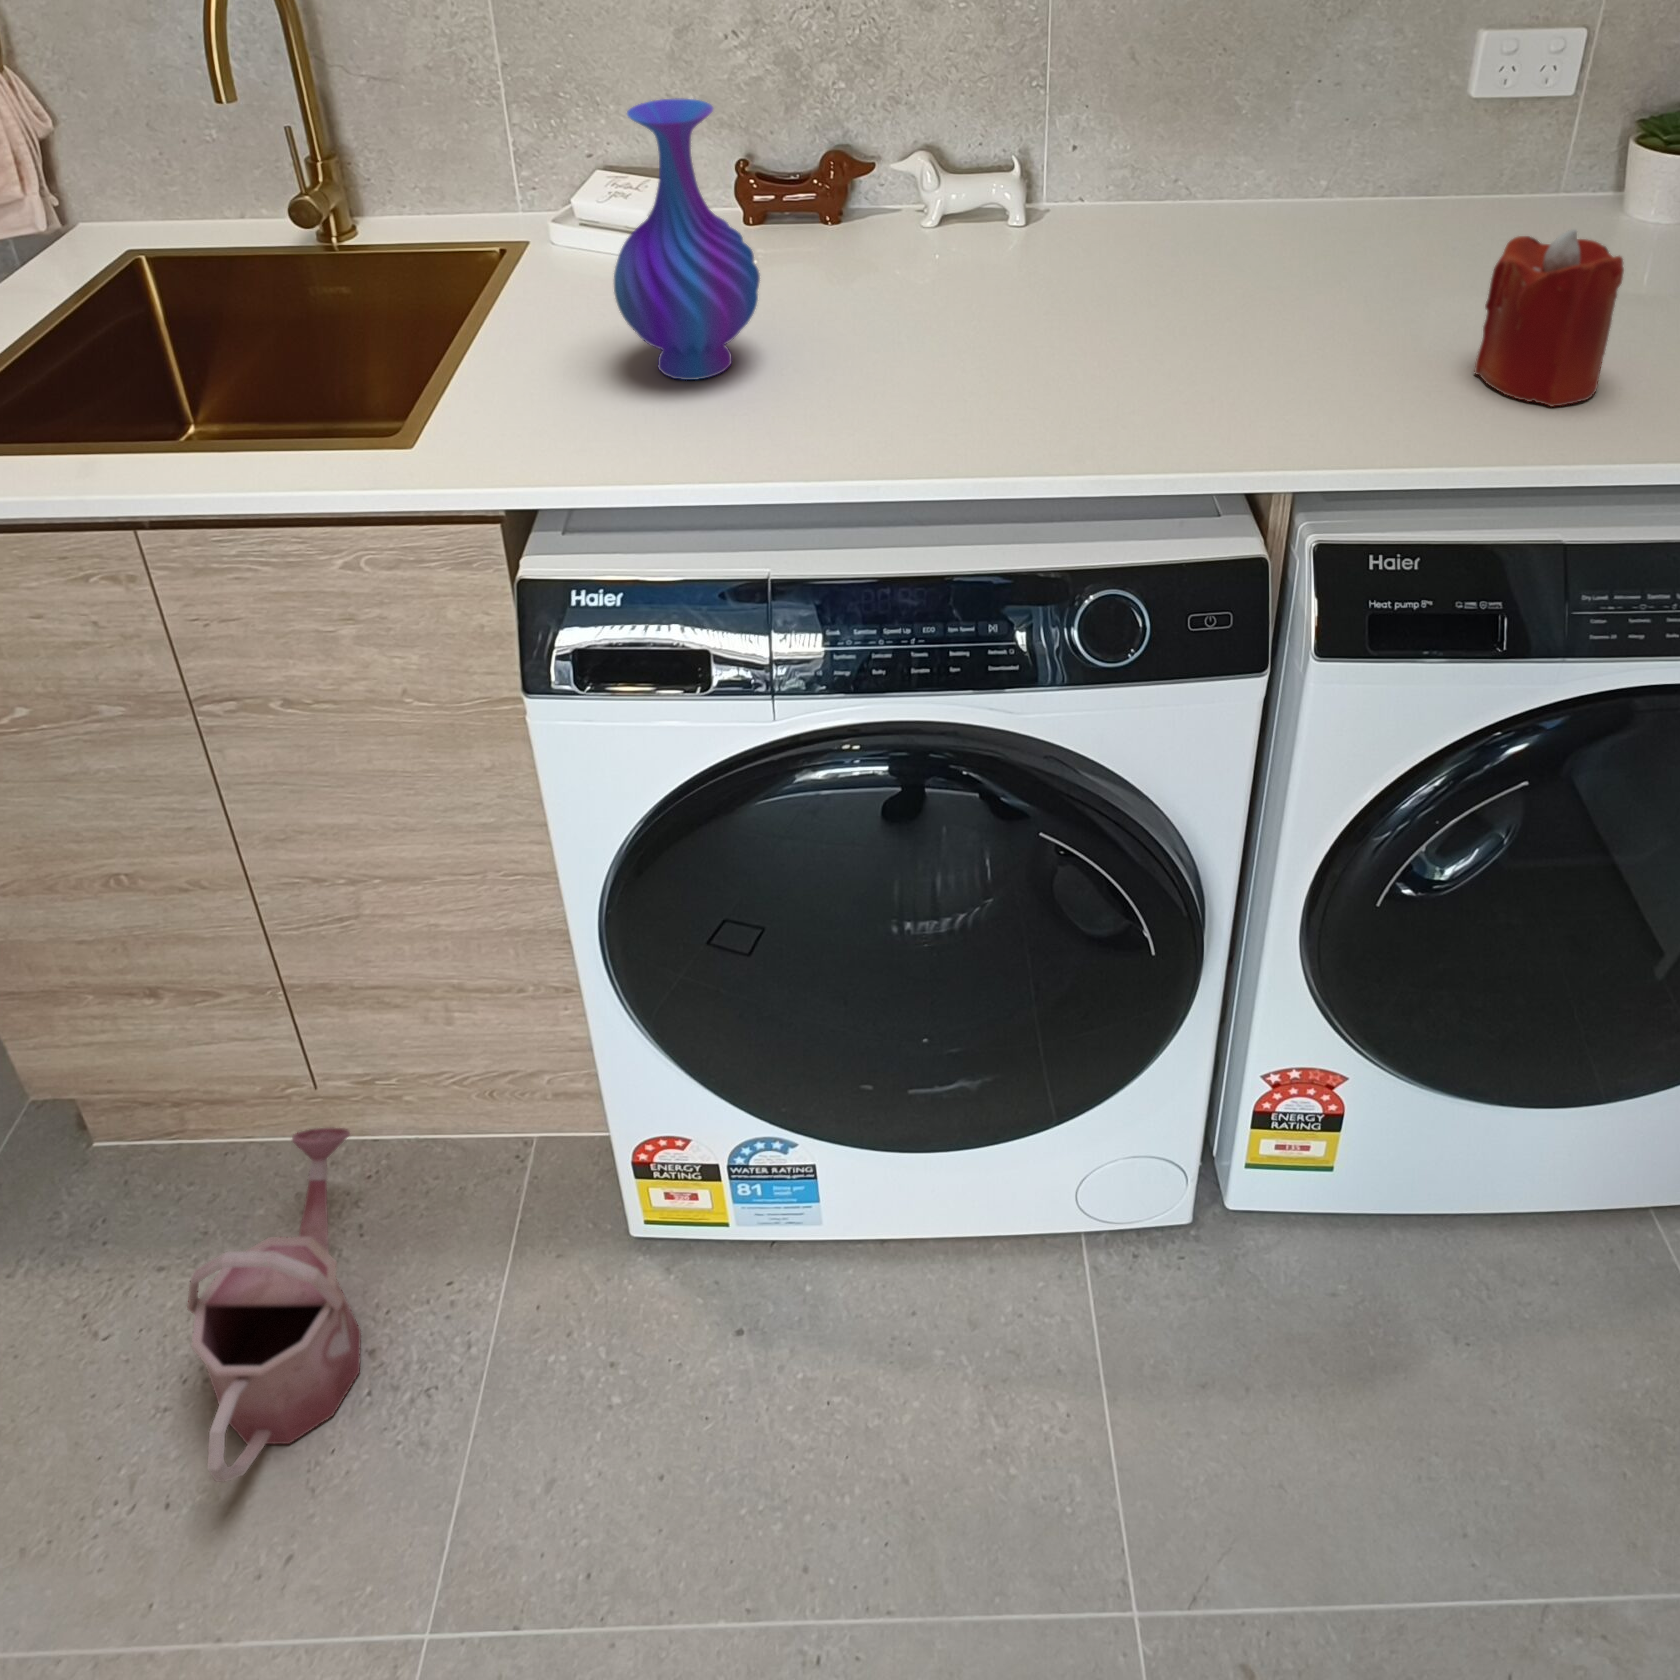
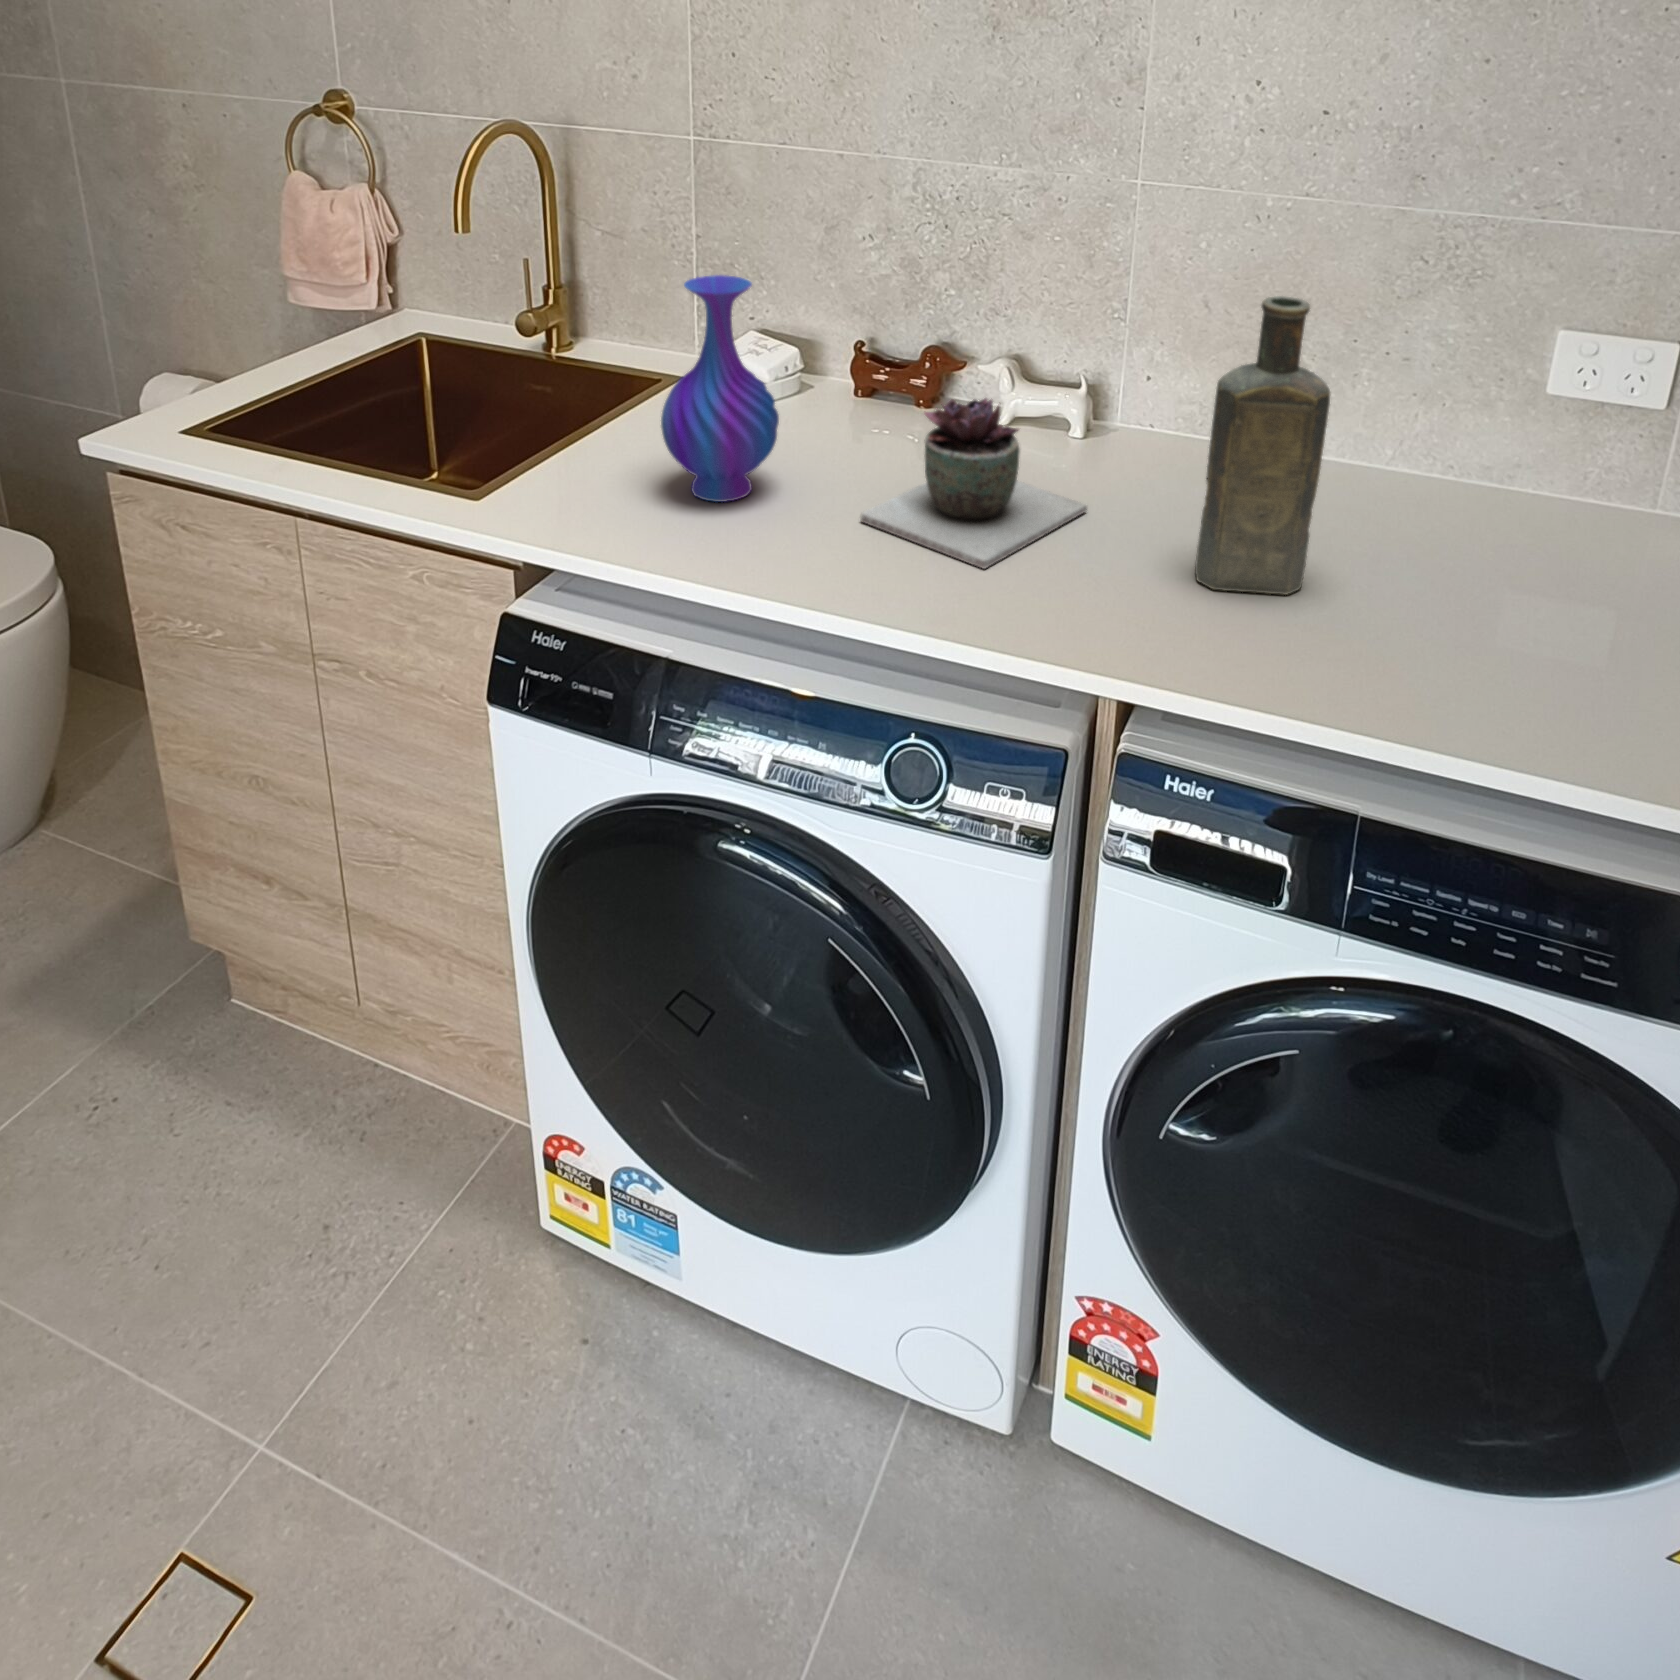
bottle: none [1227,26,1394,354] -> present [1195,296,1330,595]
succulent plant: none [883,195,1098,386] -> present [860,398,1087,569]
candle: present [1474,229,1624,407] -> none [1377,519,1522,693]
watering can: present [187,1128,361,1482] -> none [170,1037,371,1275]

